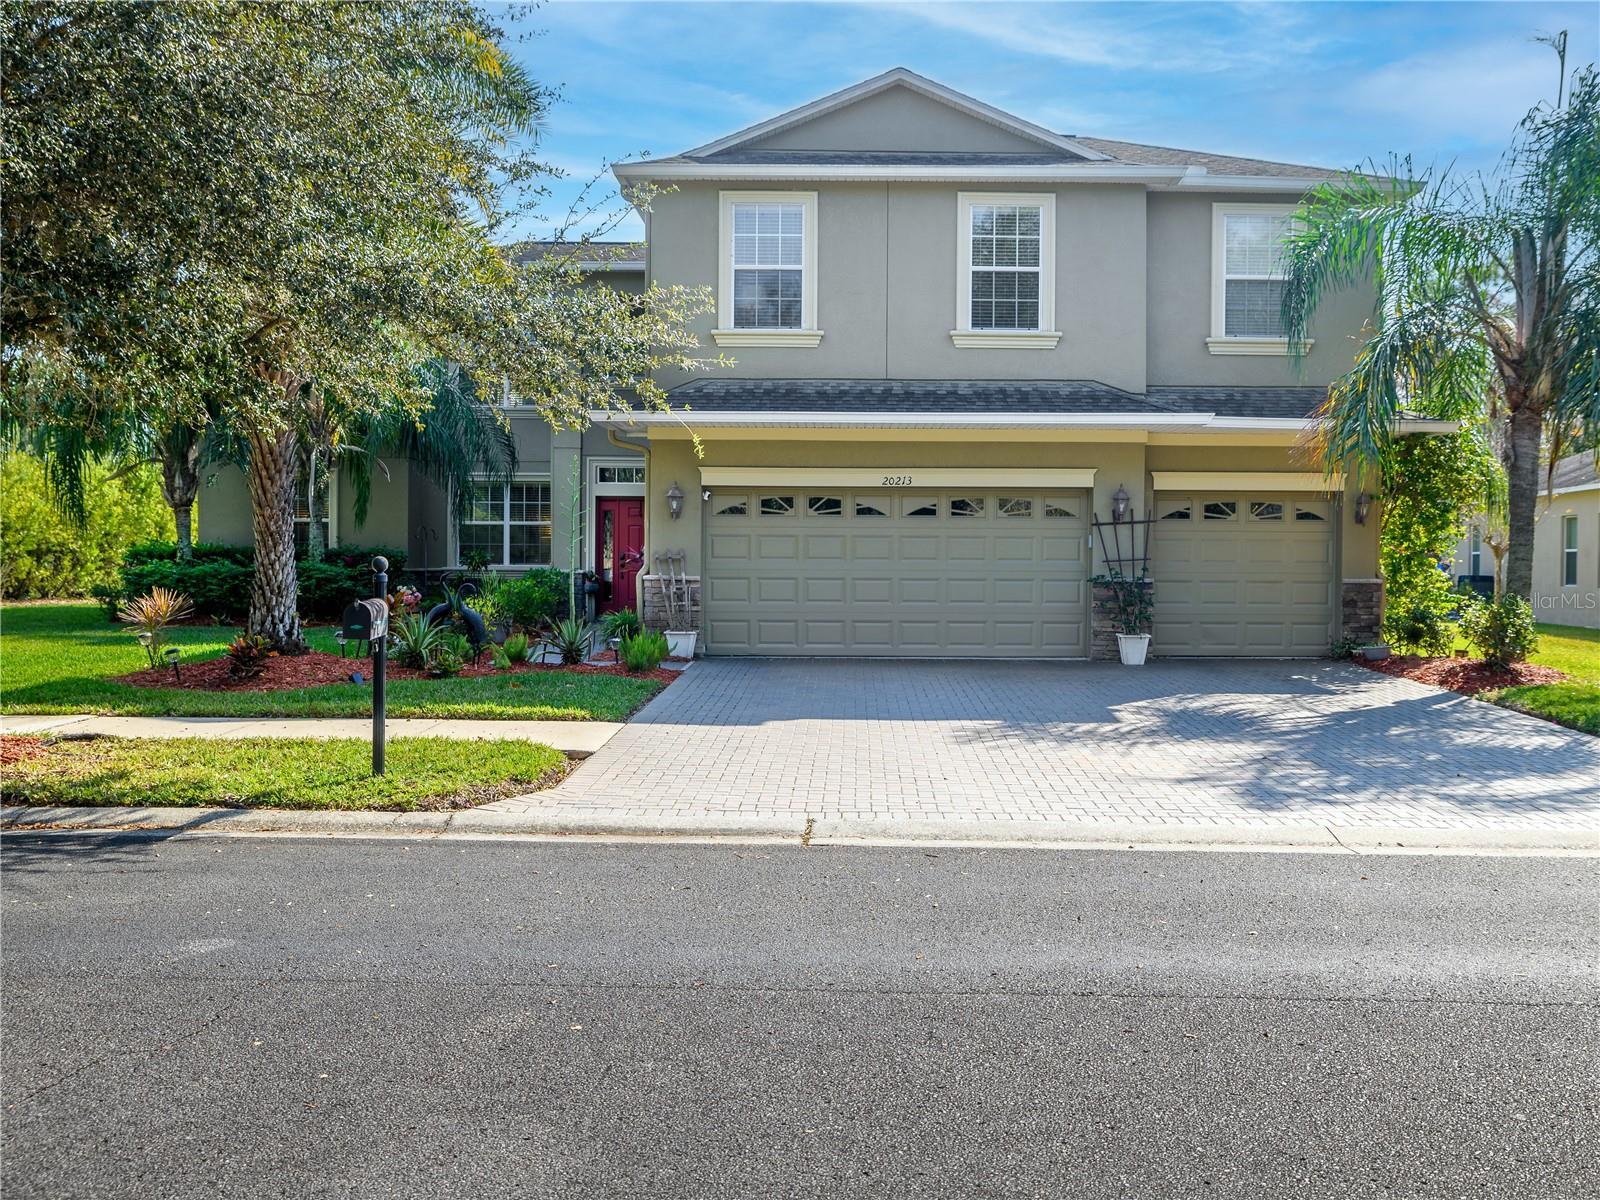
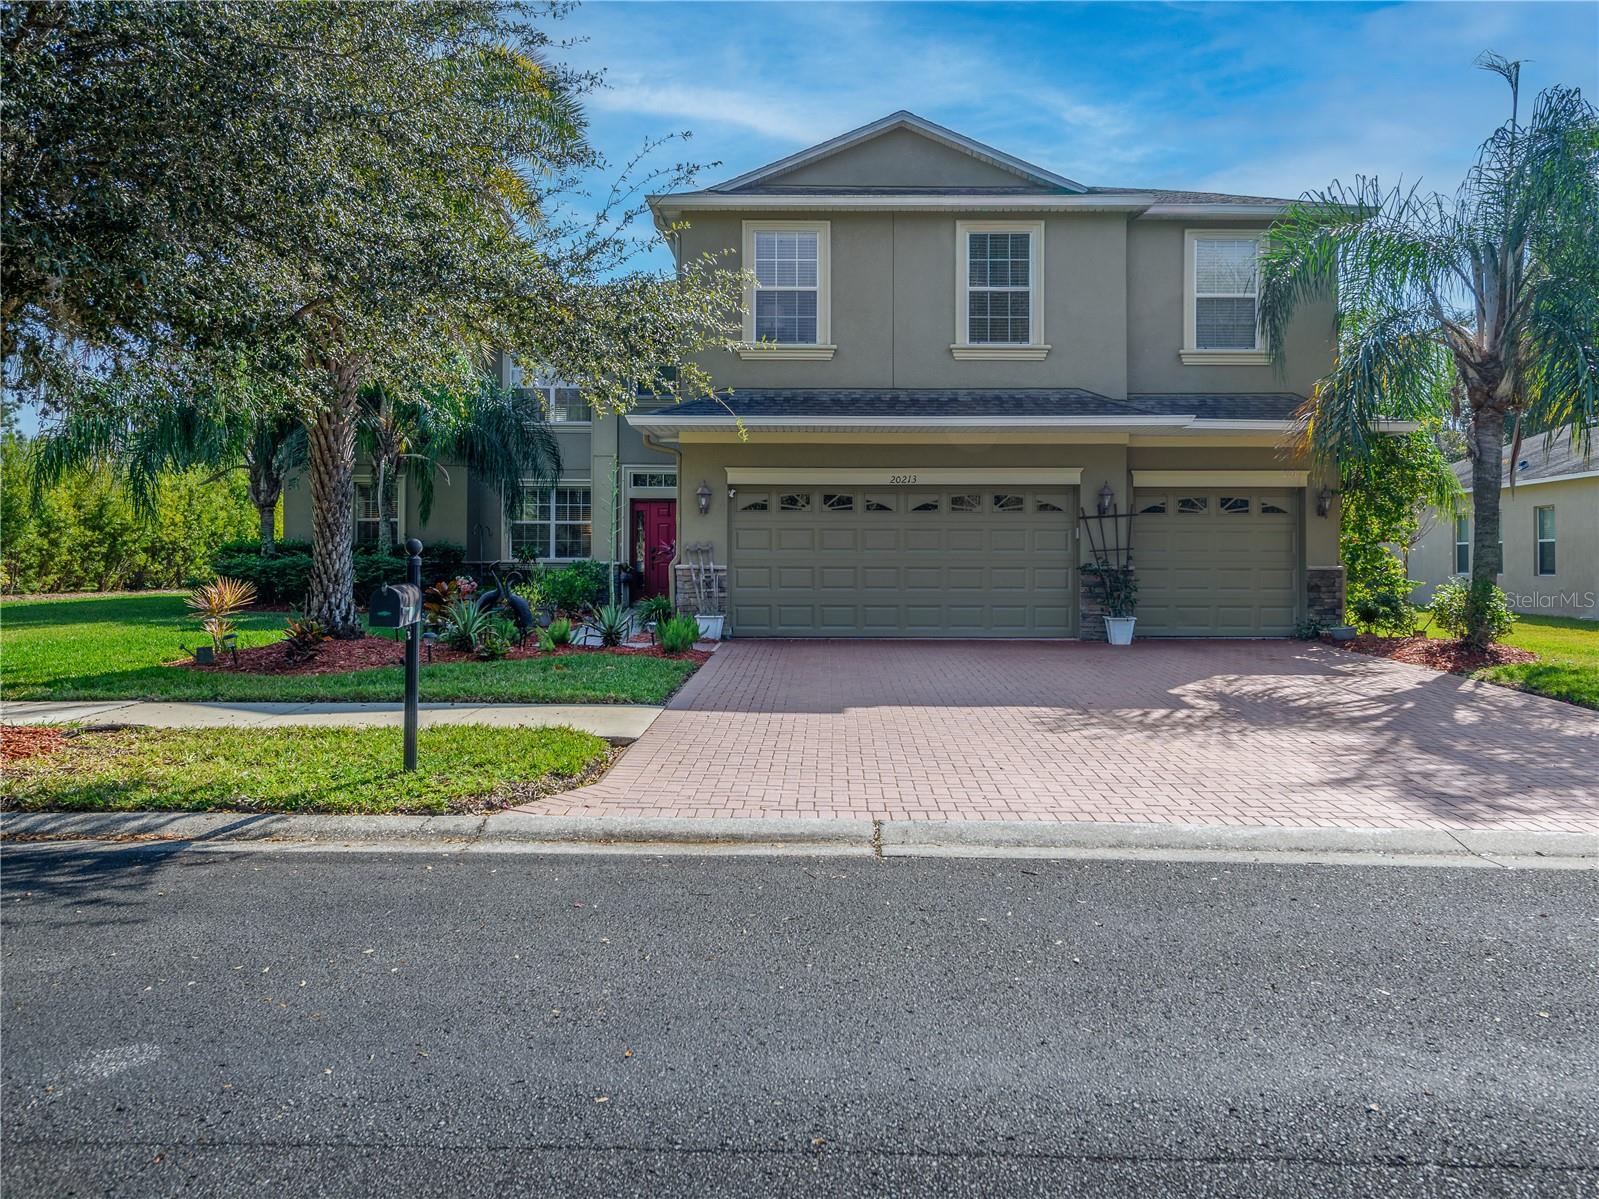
bench: none [24,568,75,599] -> present [136,563,181,590]
watering can: none [115,658,155,681] -> present [179,644,214,664]

